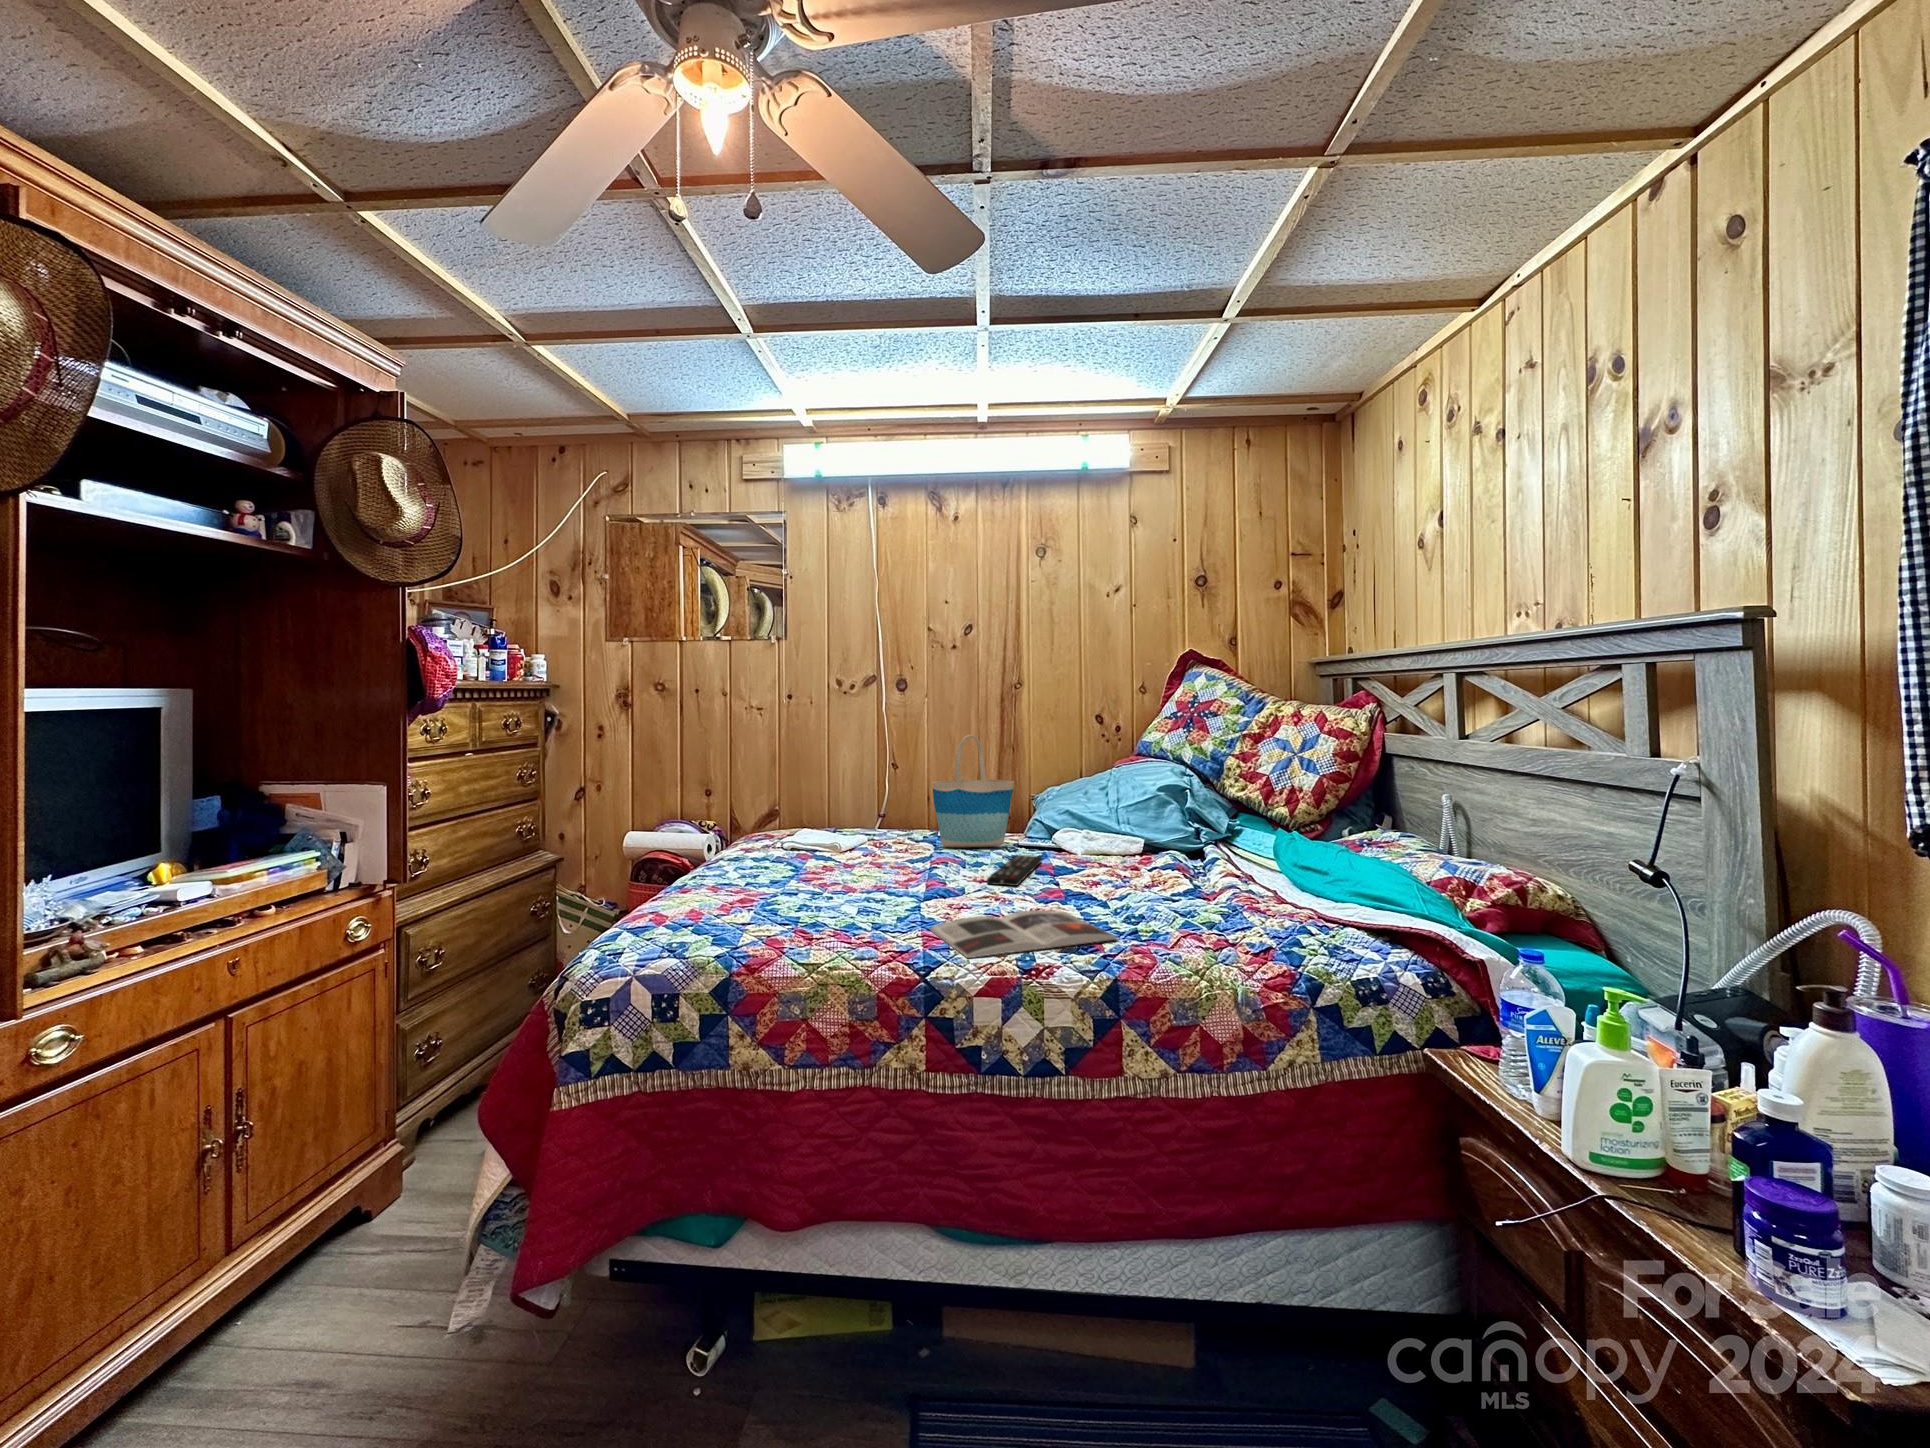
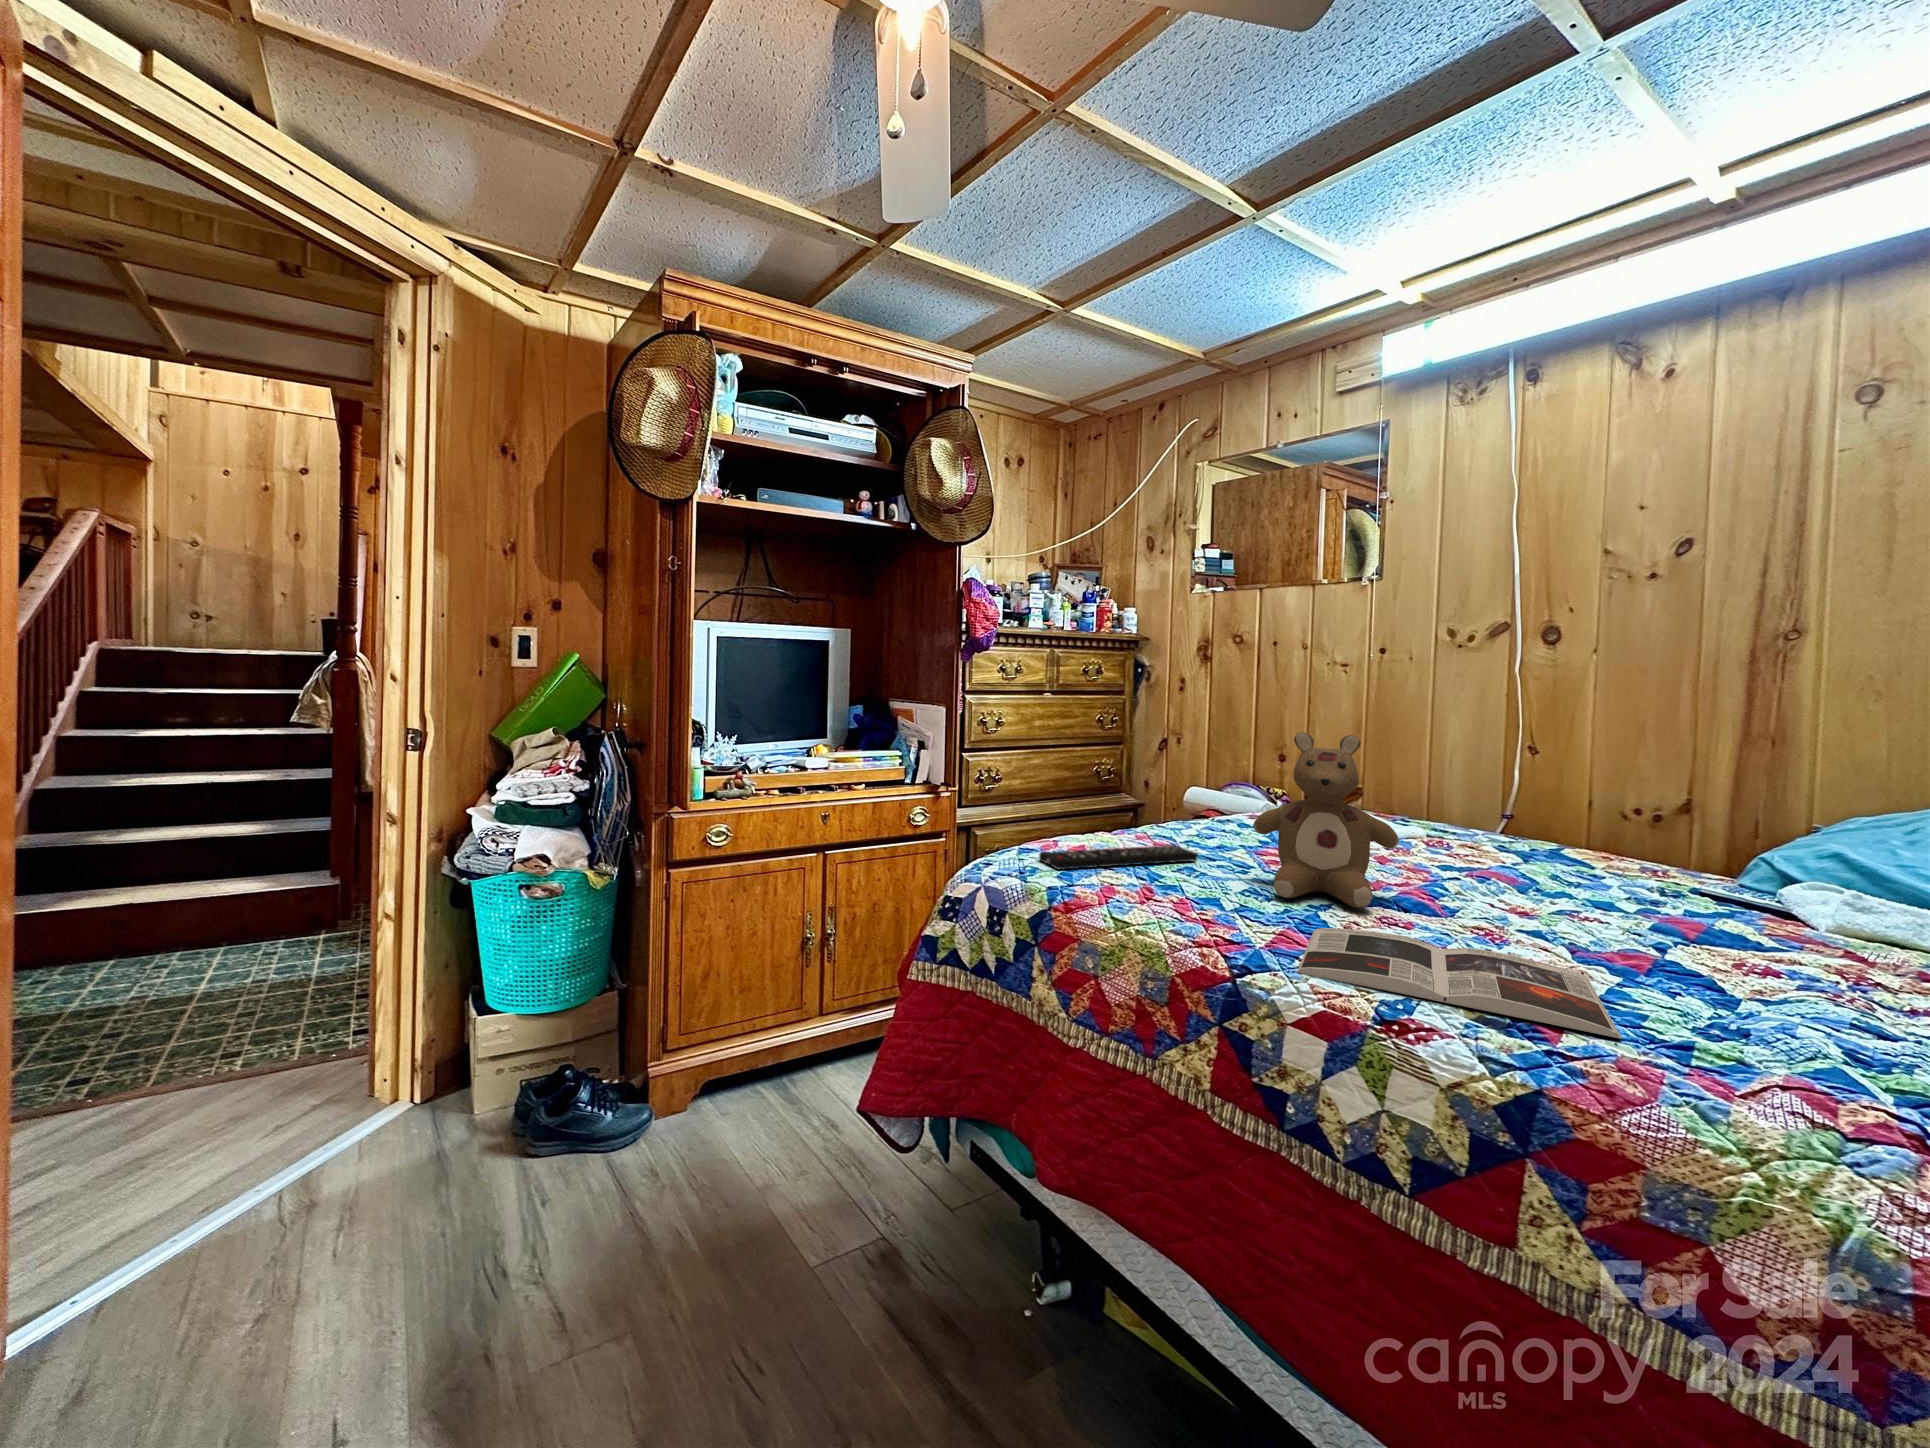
tote bag: present [932,735,1014,847] -> none [1527,701,1691,877]
stuffed bear: none [835,778,933,912] -> present [1253,732,1399,908]
remote control: present [987,855,1042,886] -> present [1039,845,1198,870]

